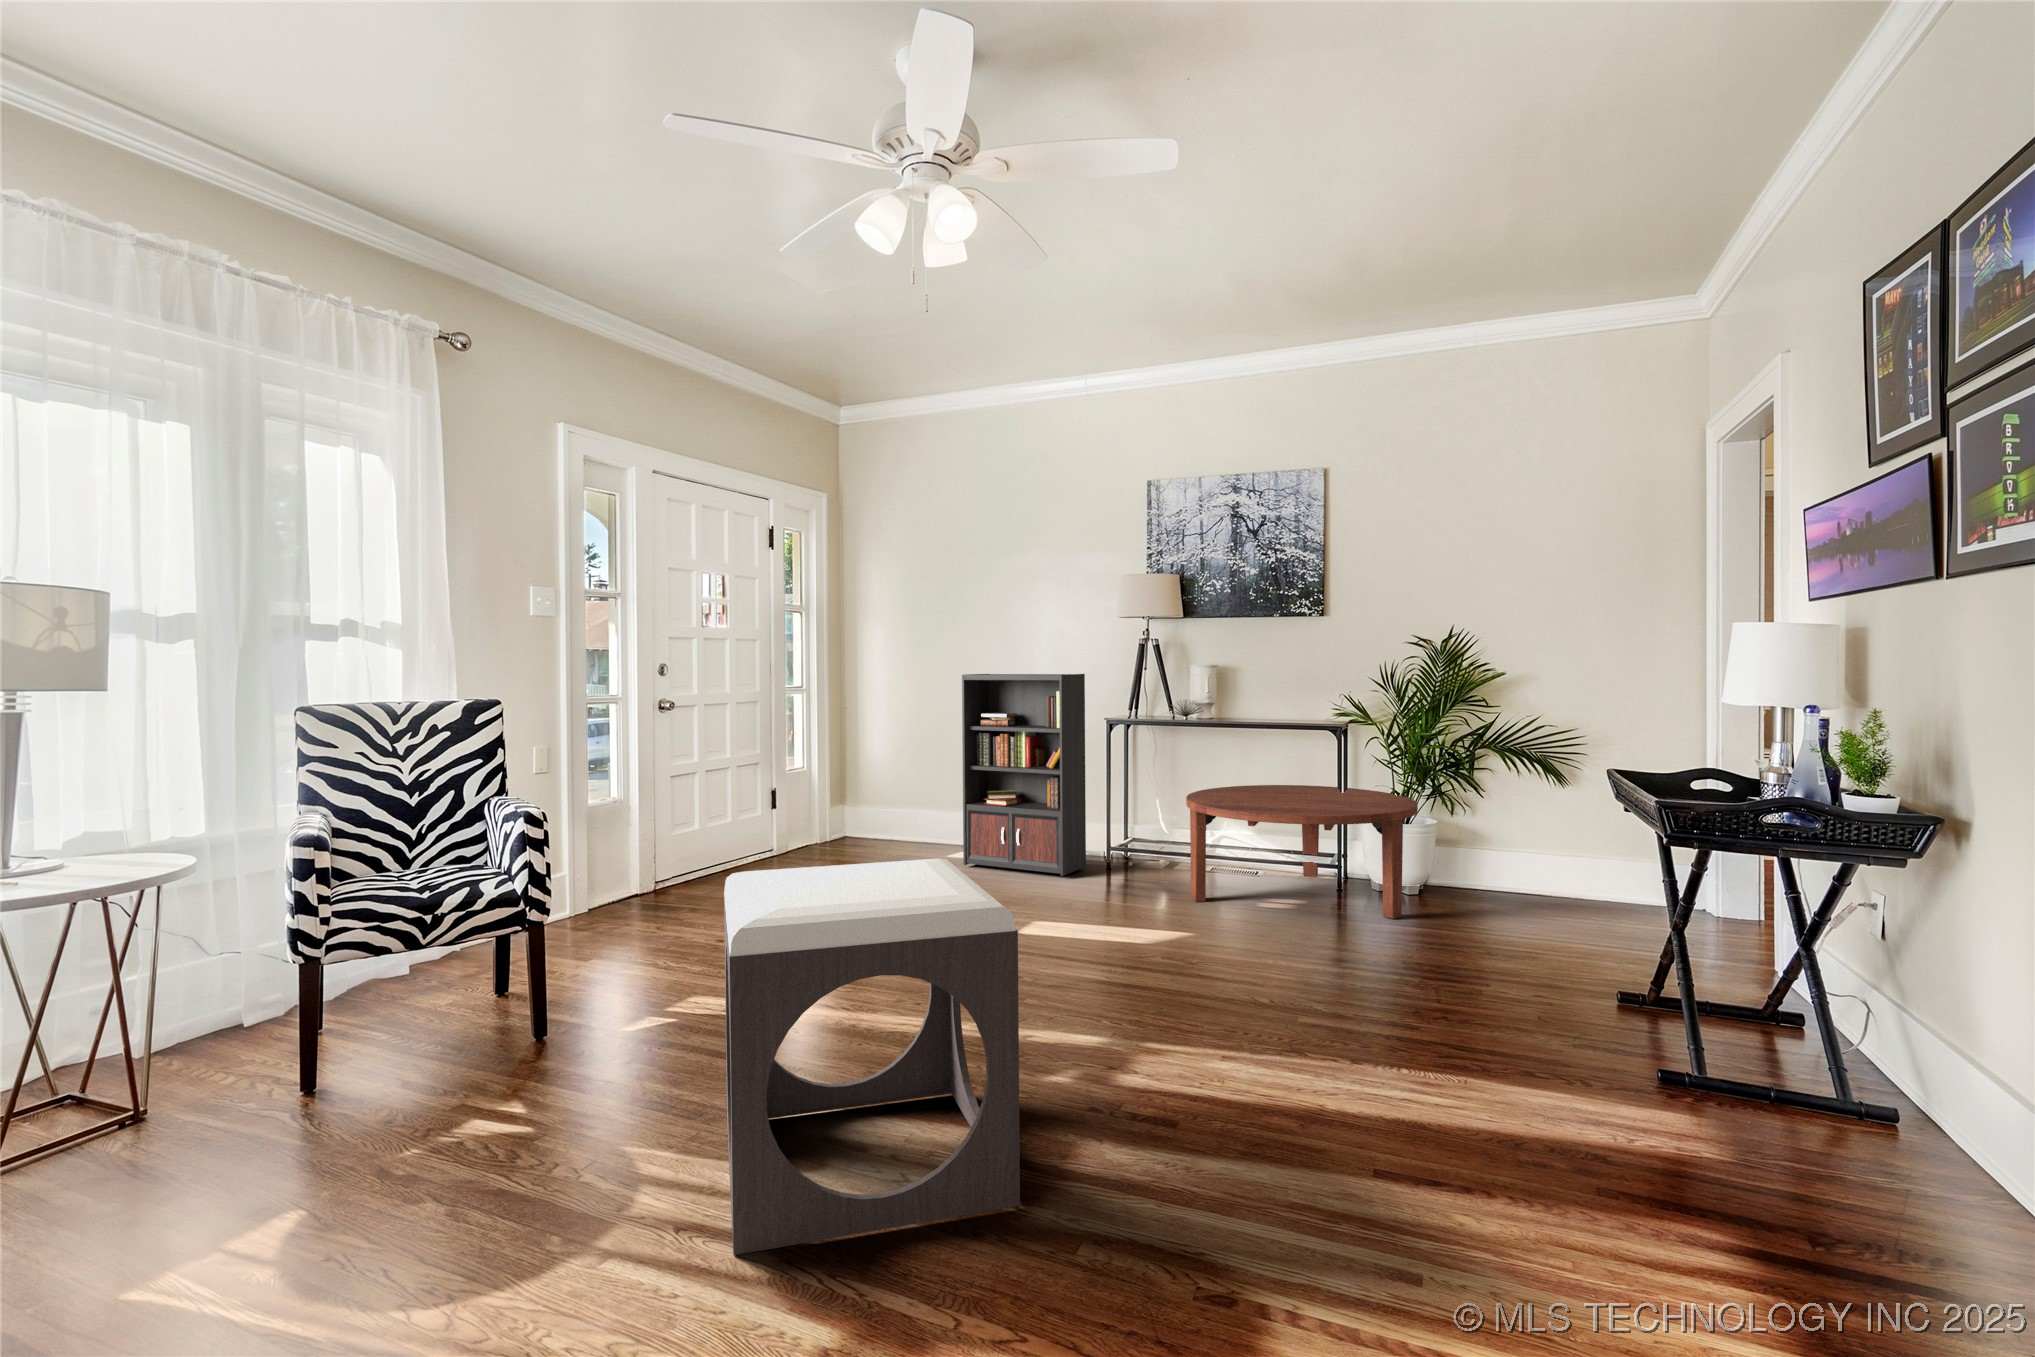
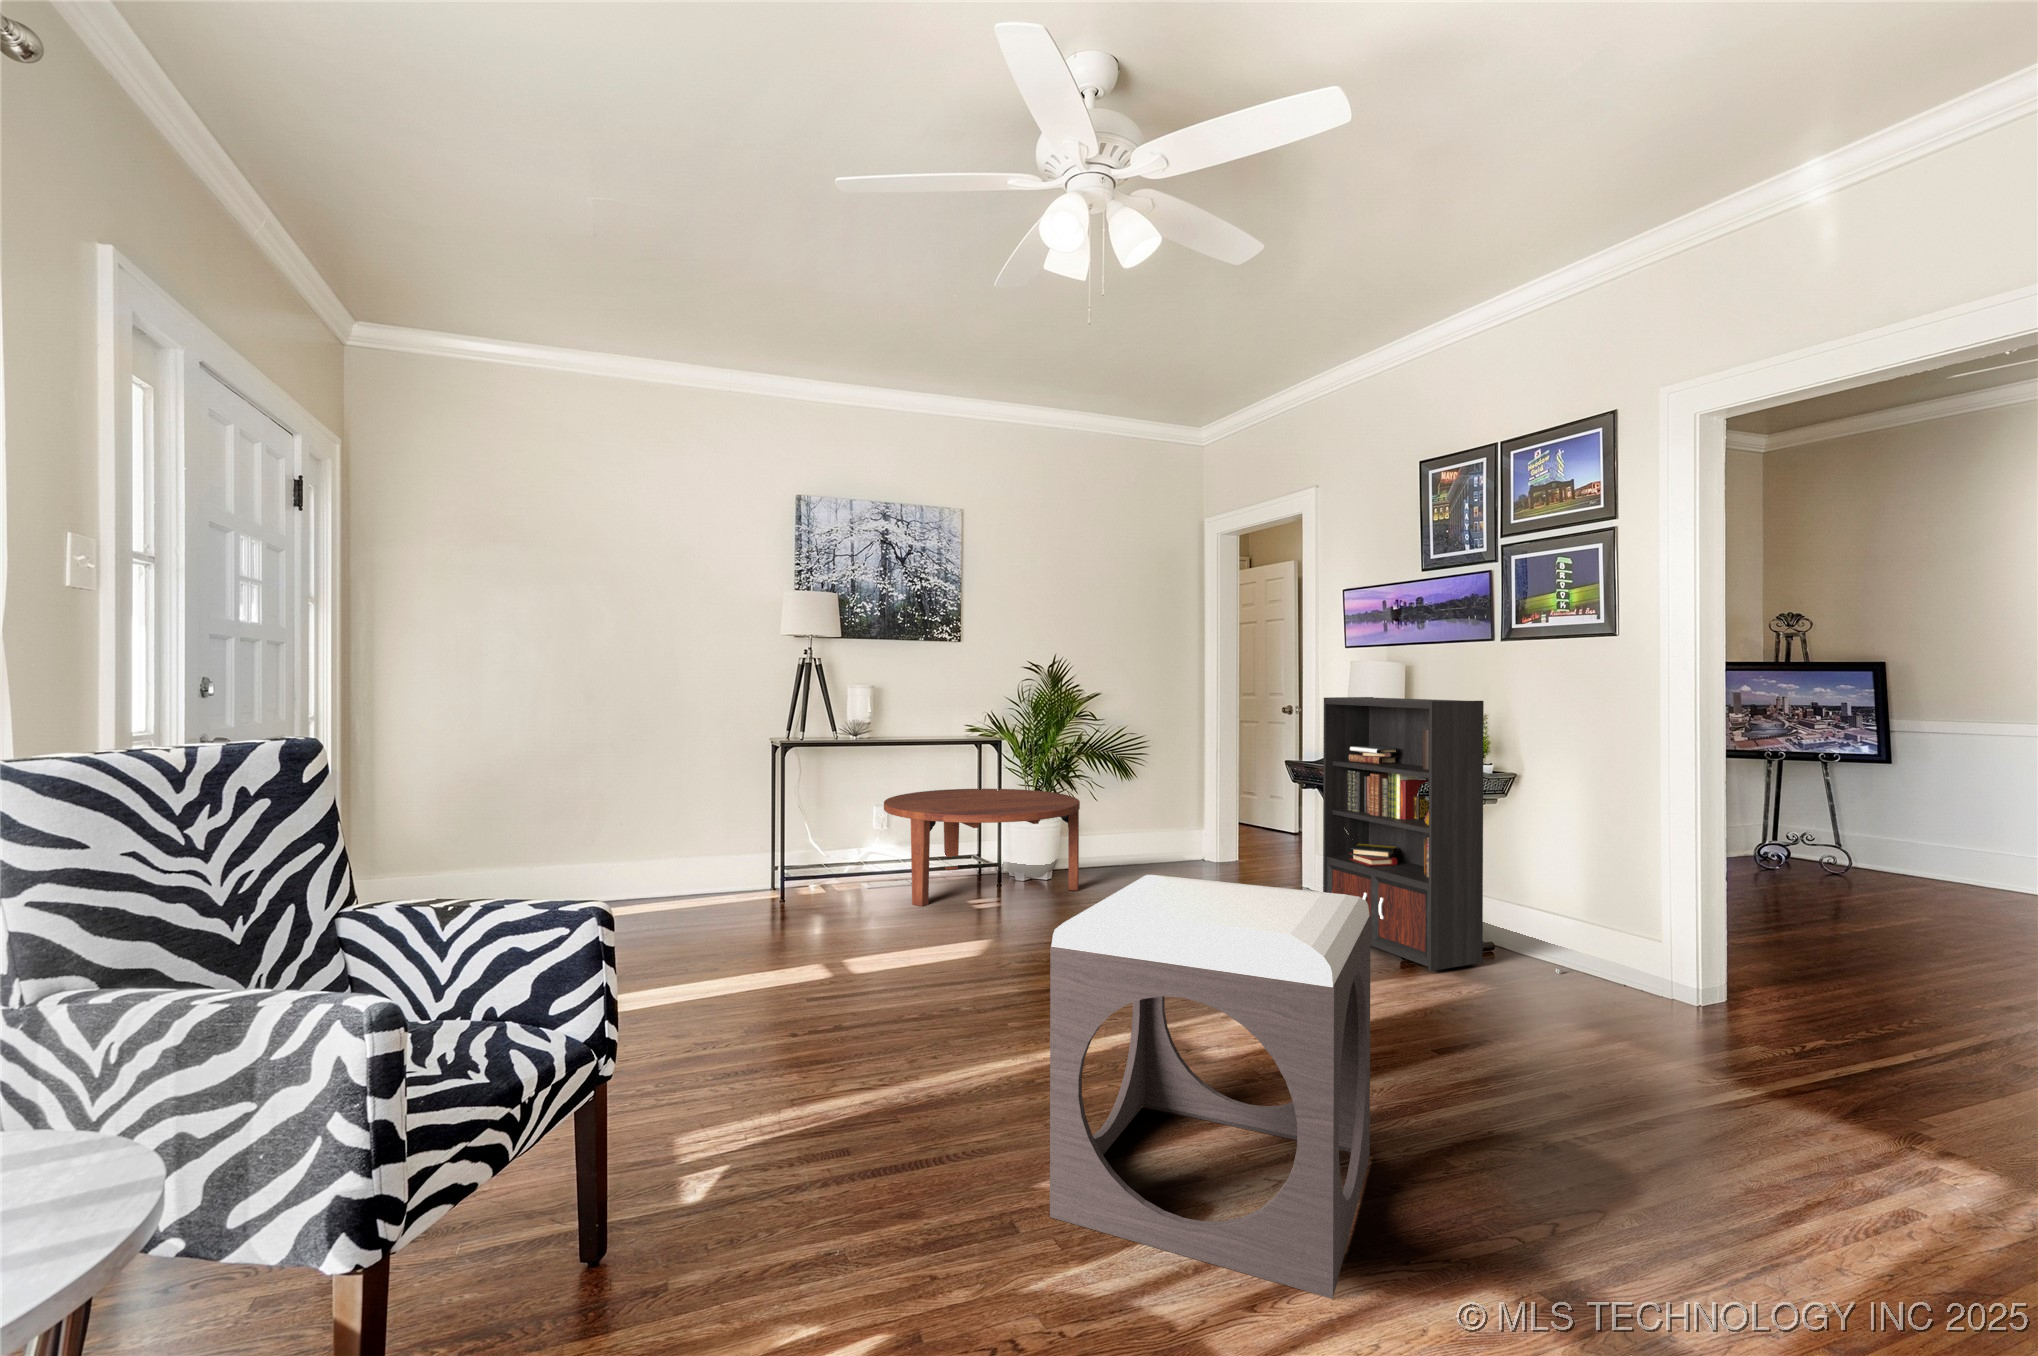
bookcase: present [962,674,1132,876] -> present [1323,697,1561,974]

